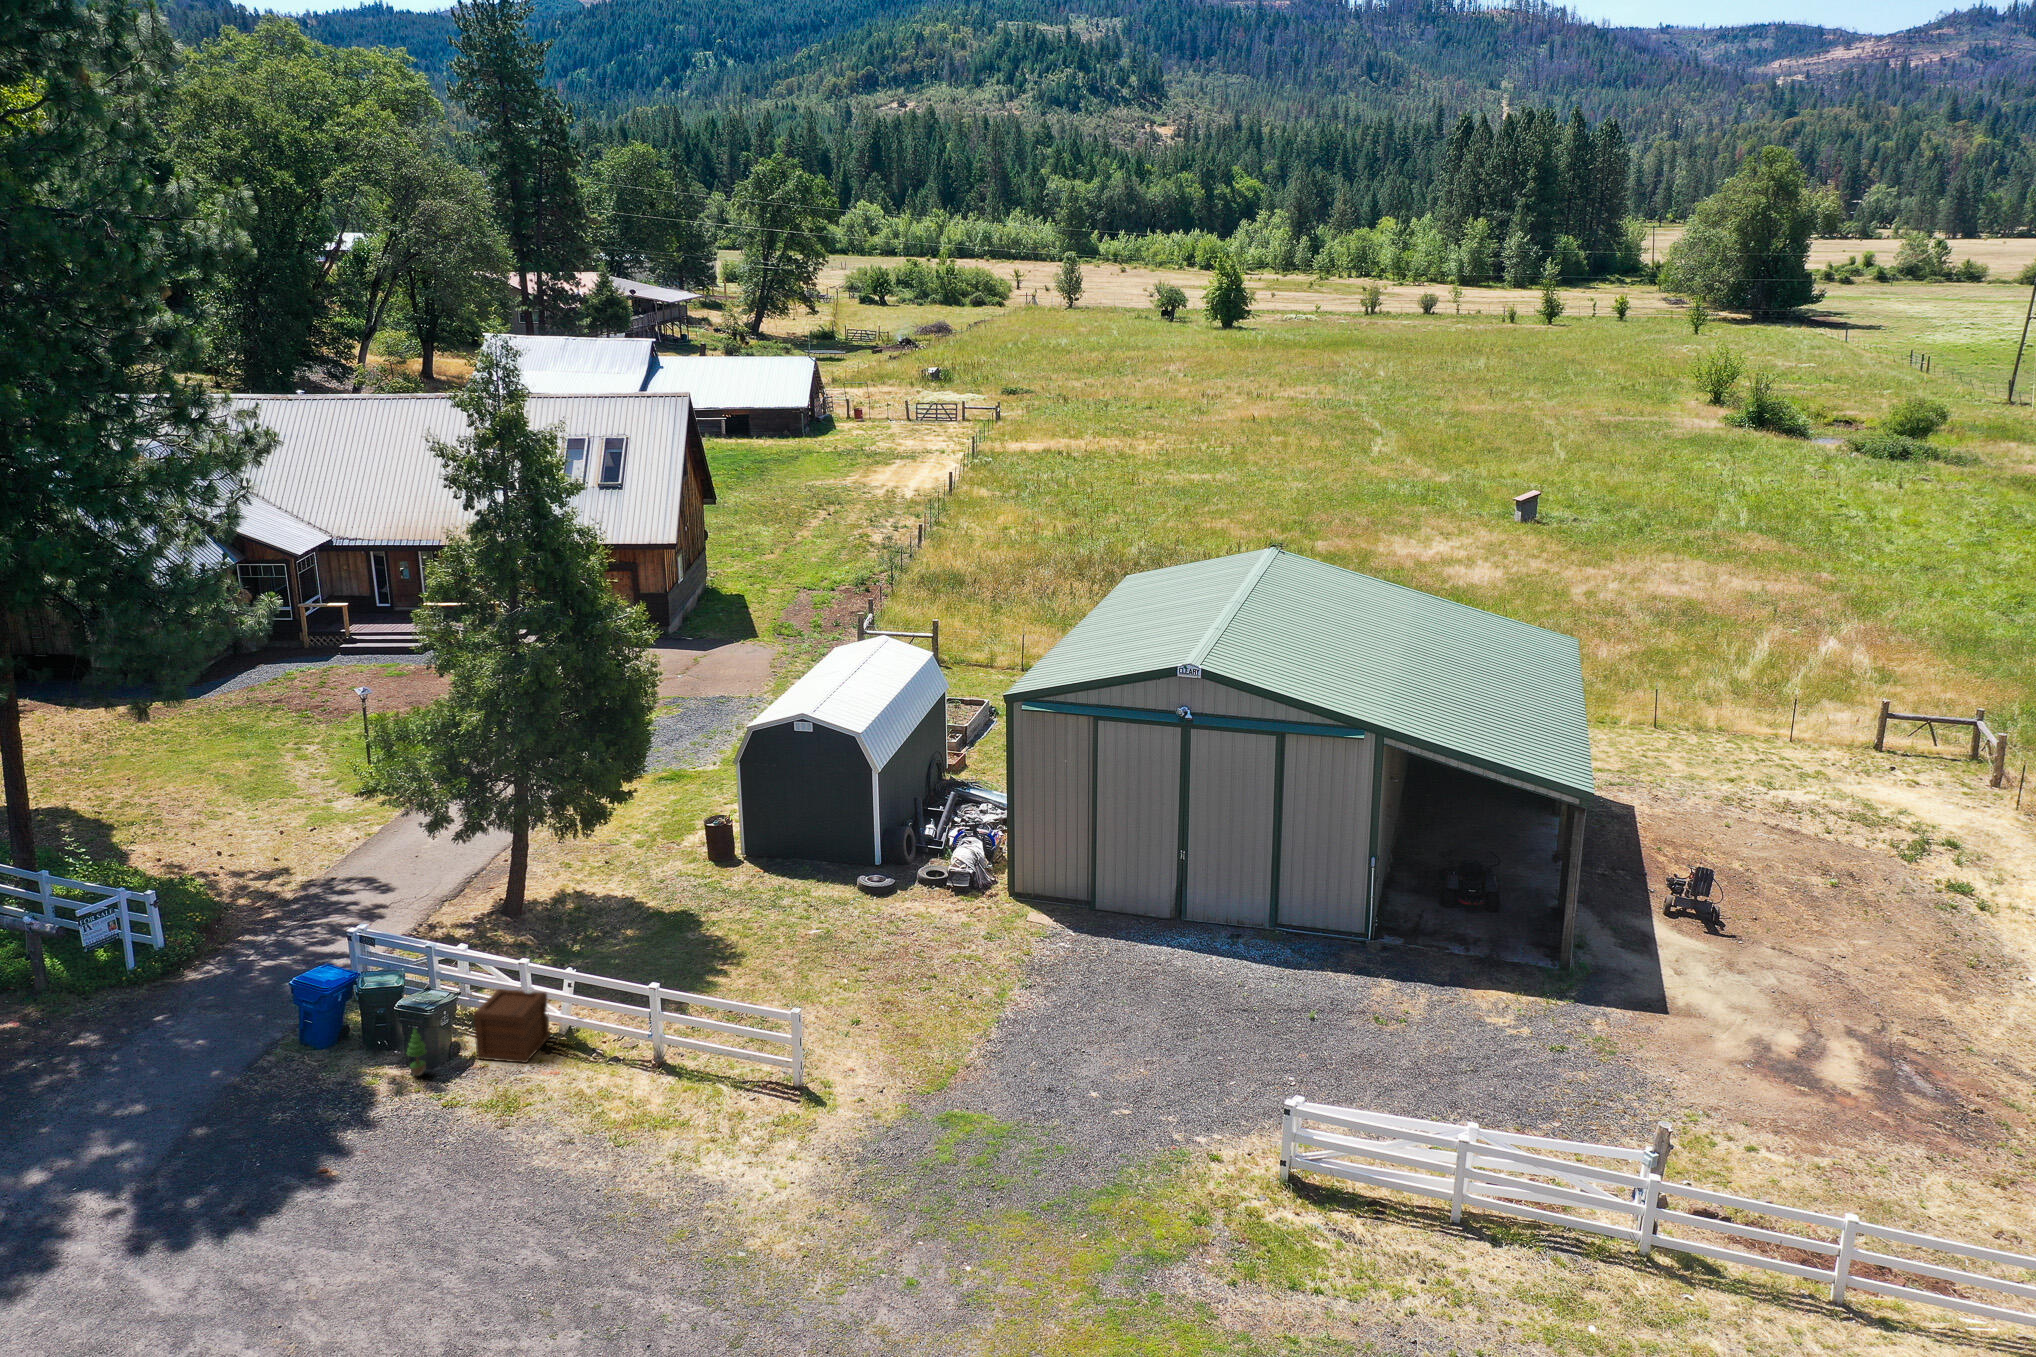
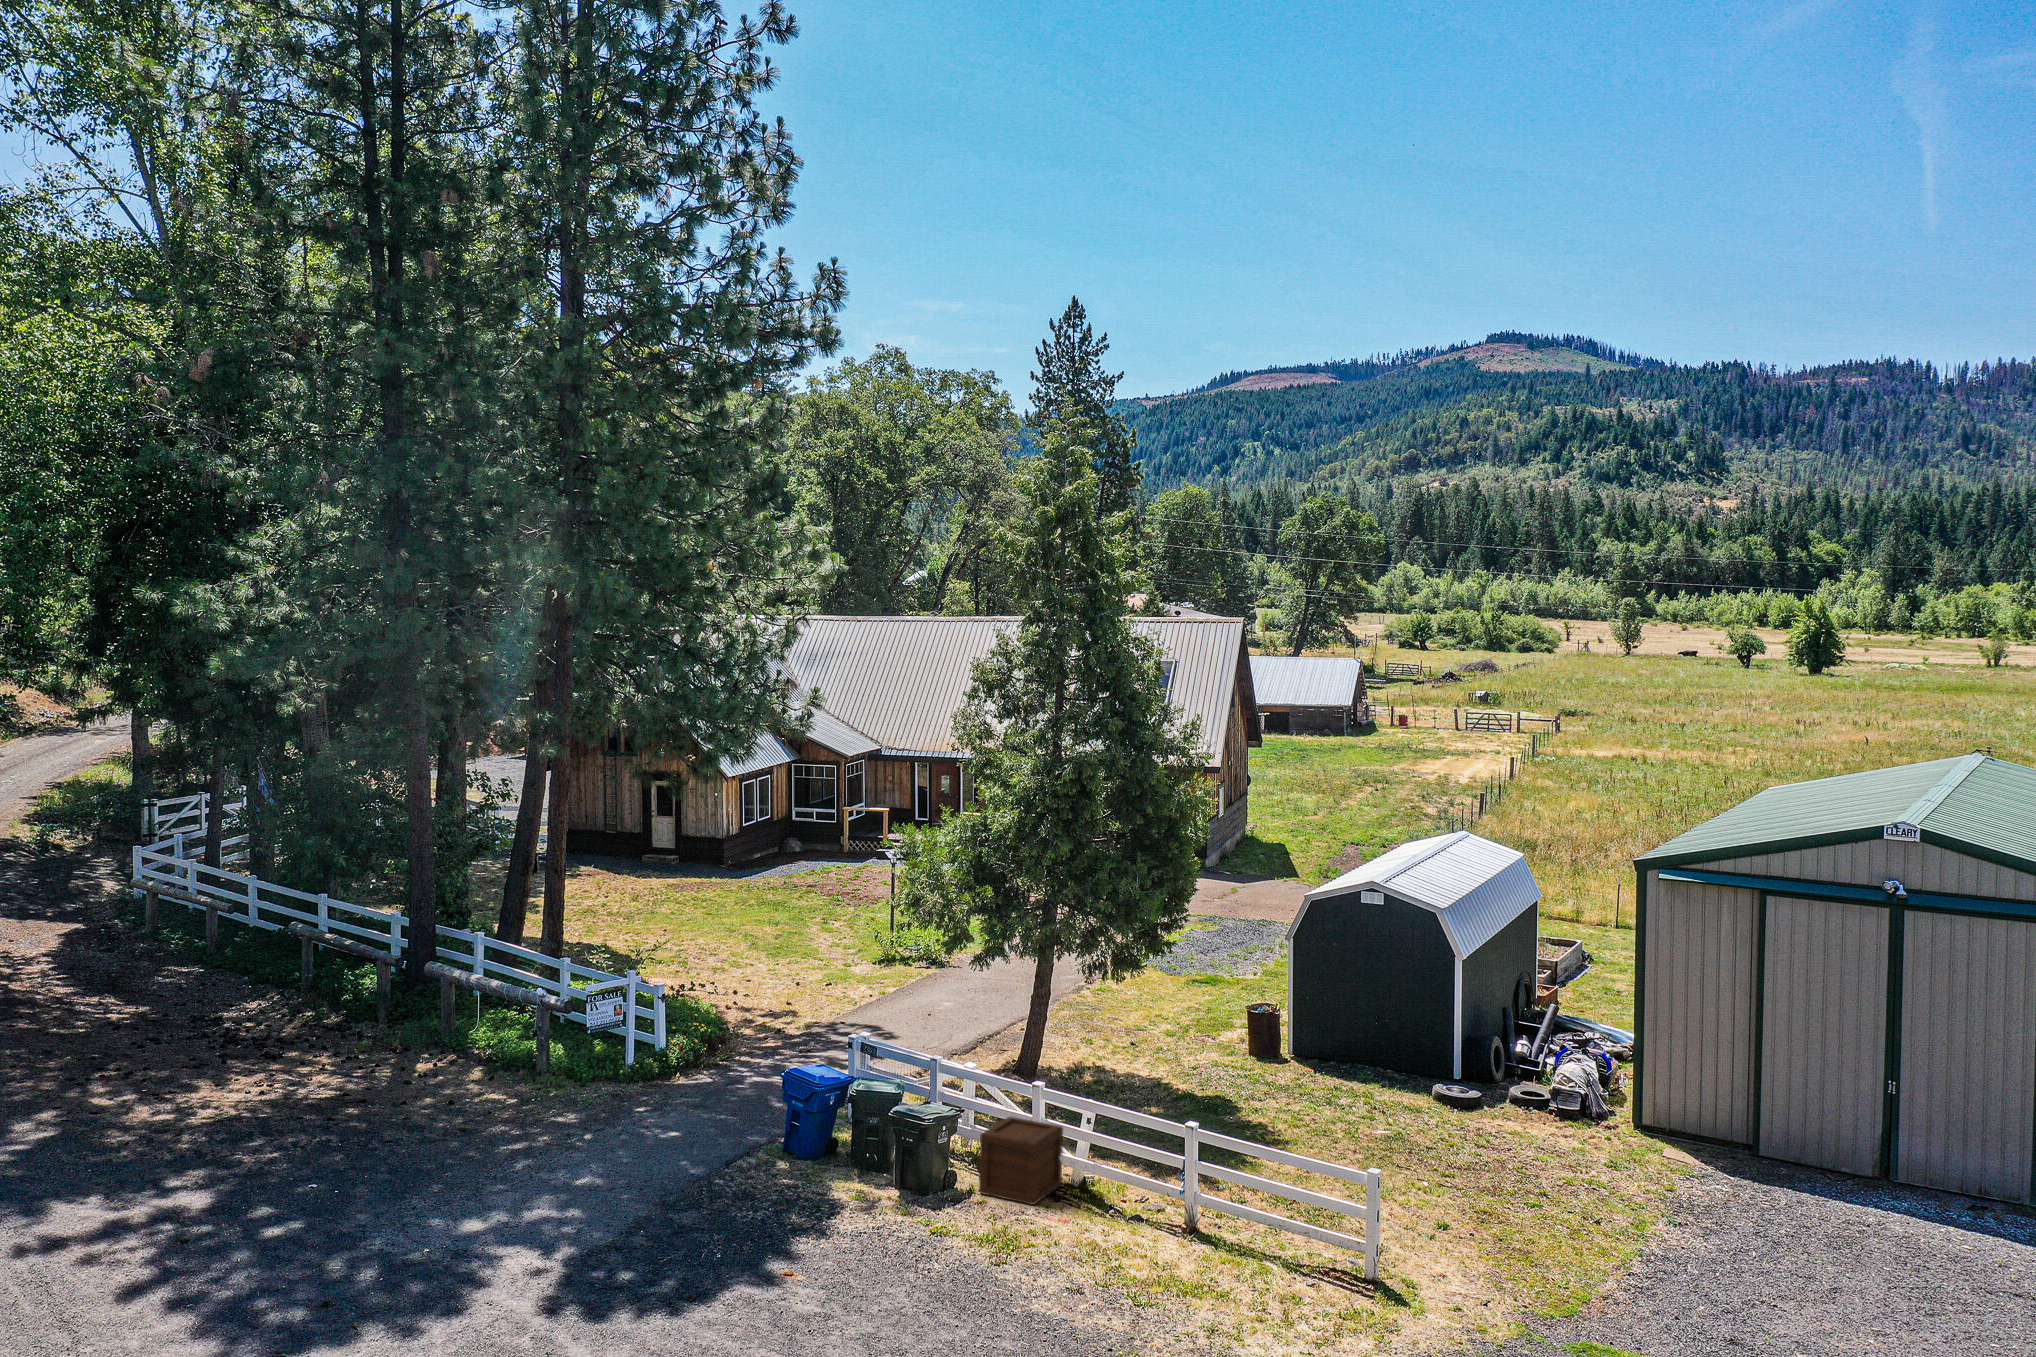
potted tree: present [407,1029,427,1075] -> none [903,1136,926,1199]

